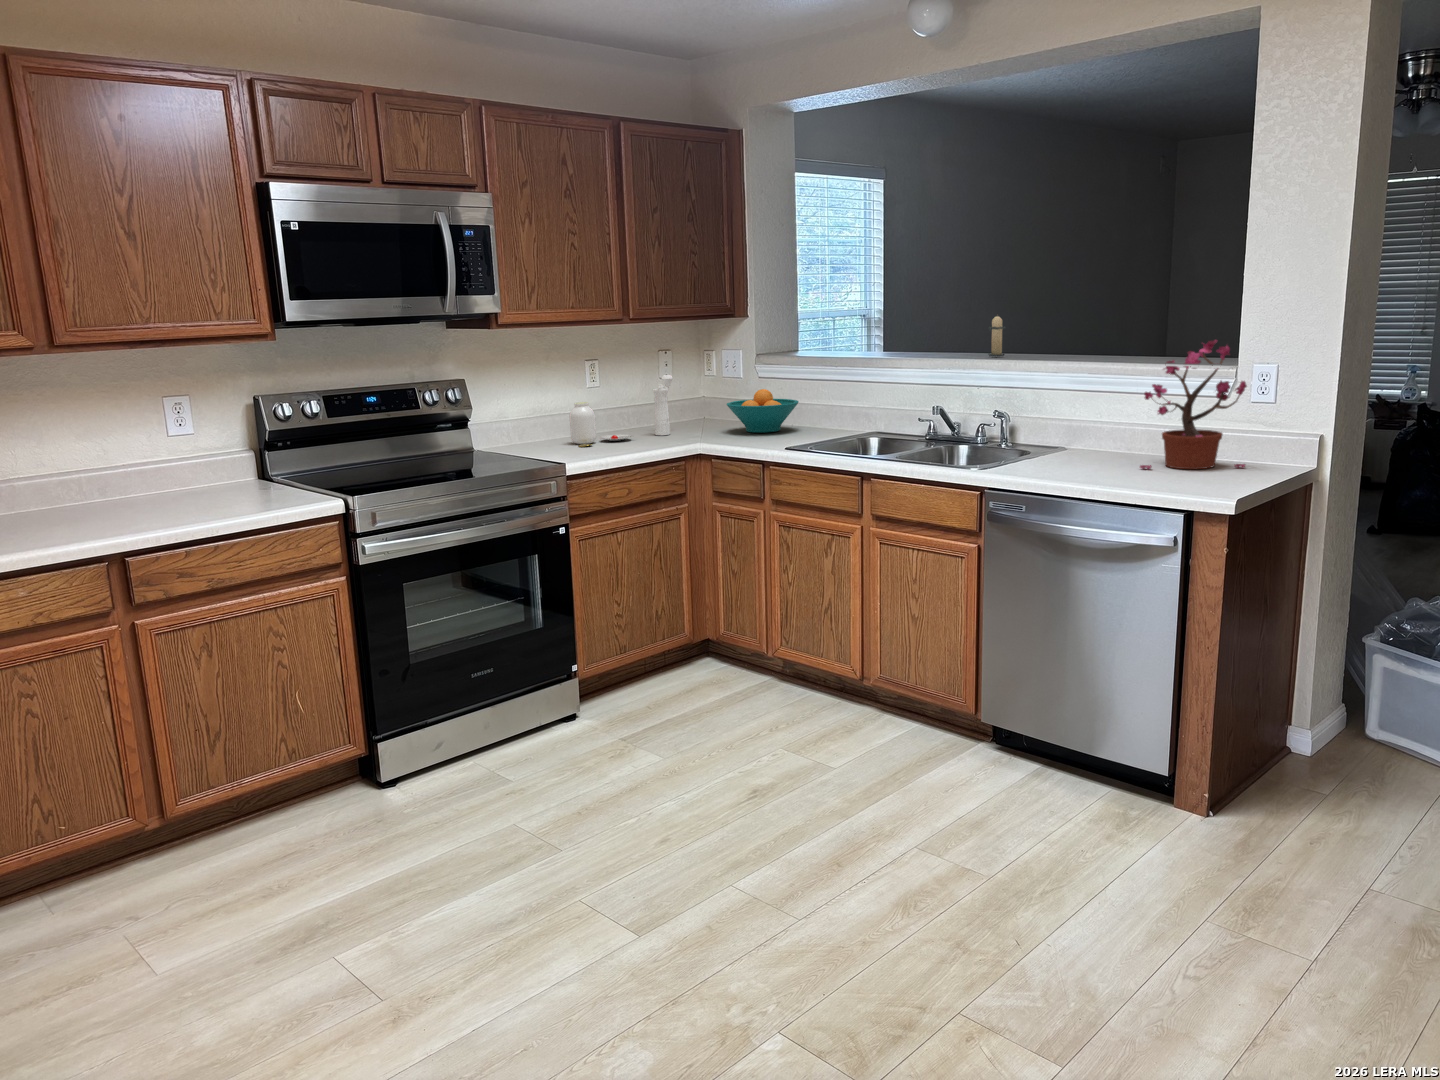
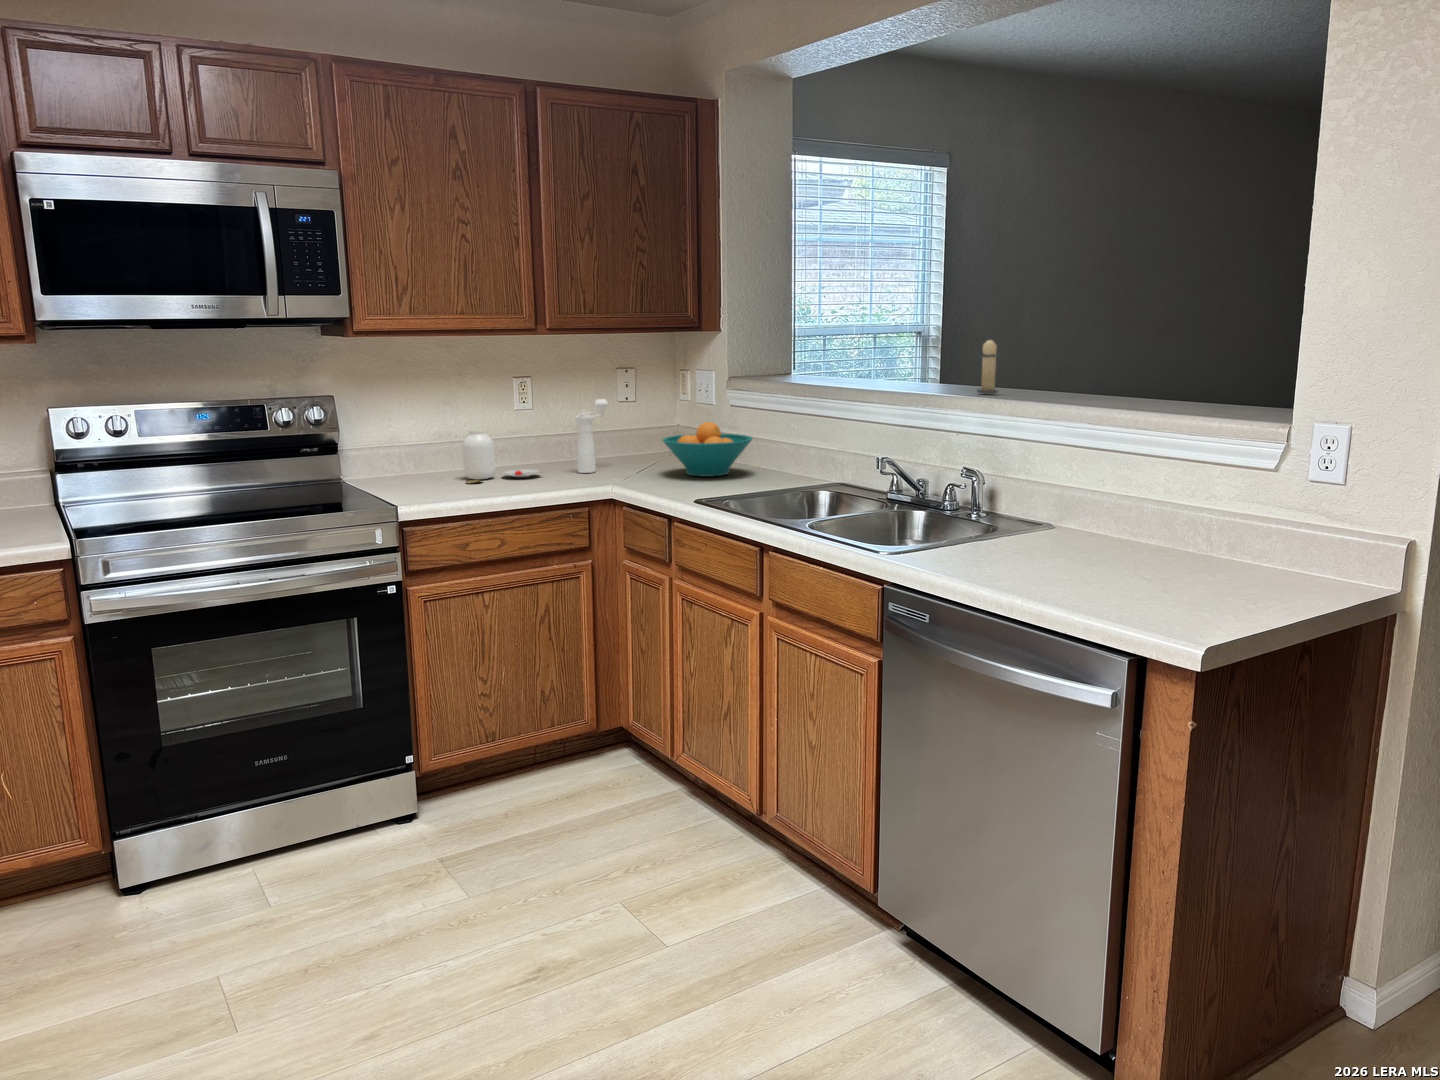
potted plant: present [1140,340,1247,469] -> none [1112,385,1284,582]

